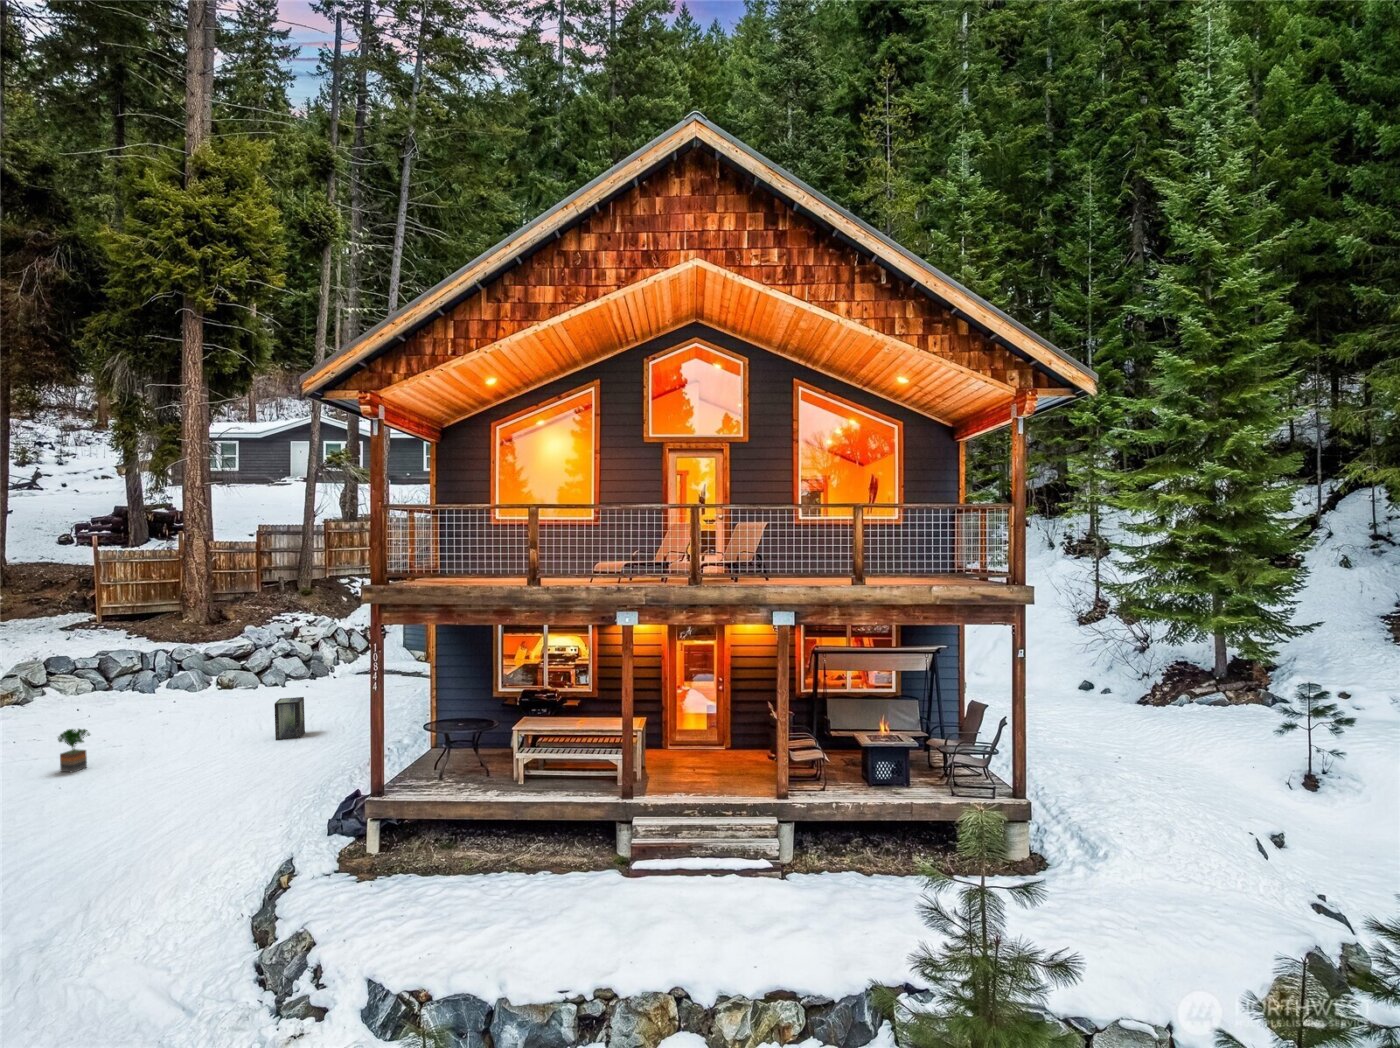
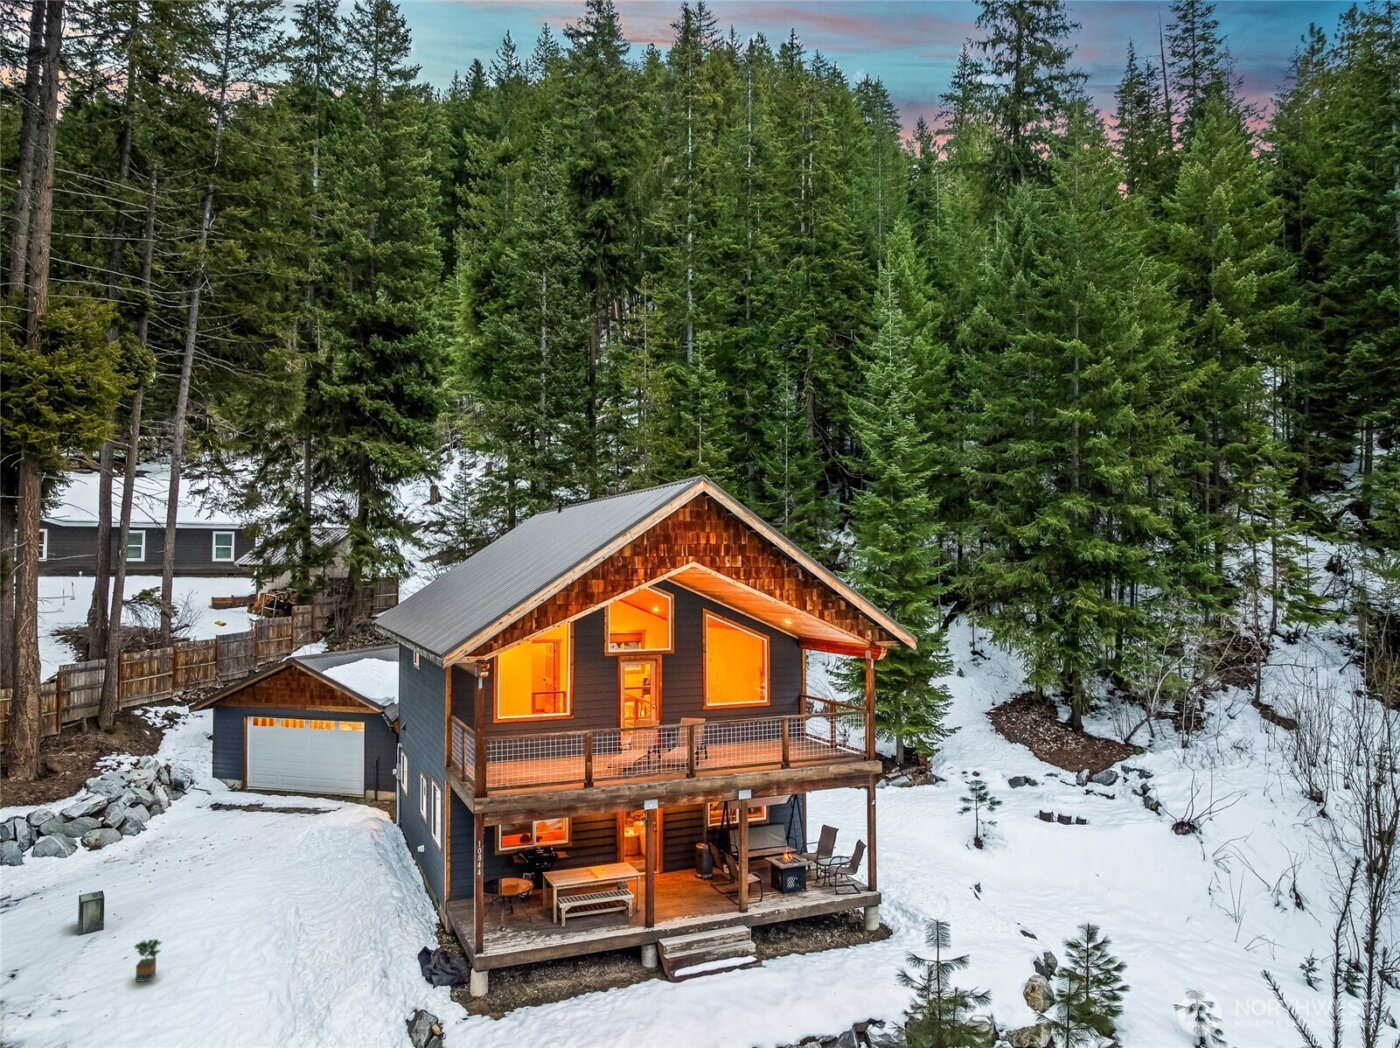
storage box: present [275,697,305,740] -> present [78,891,105,936]

